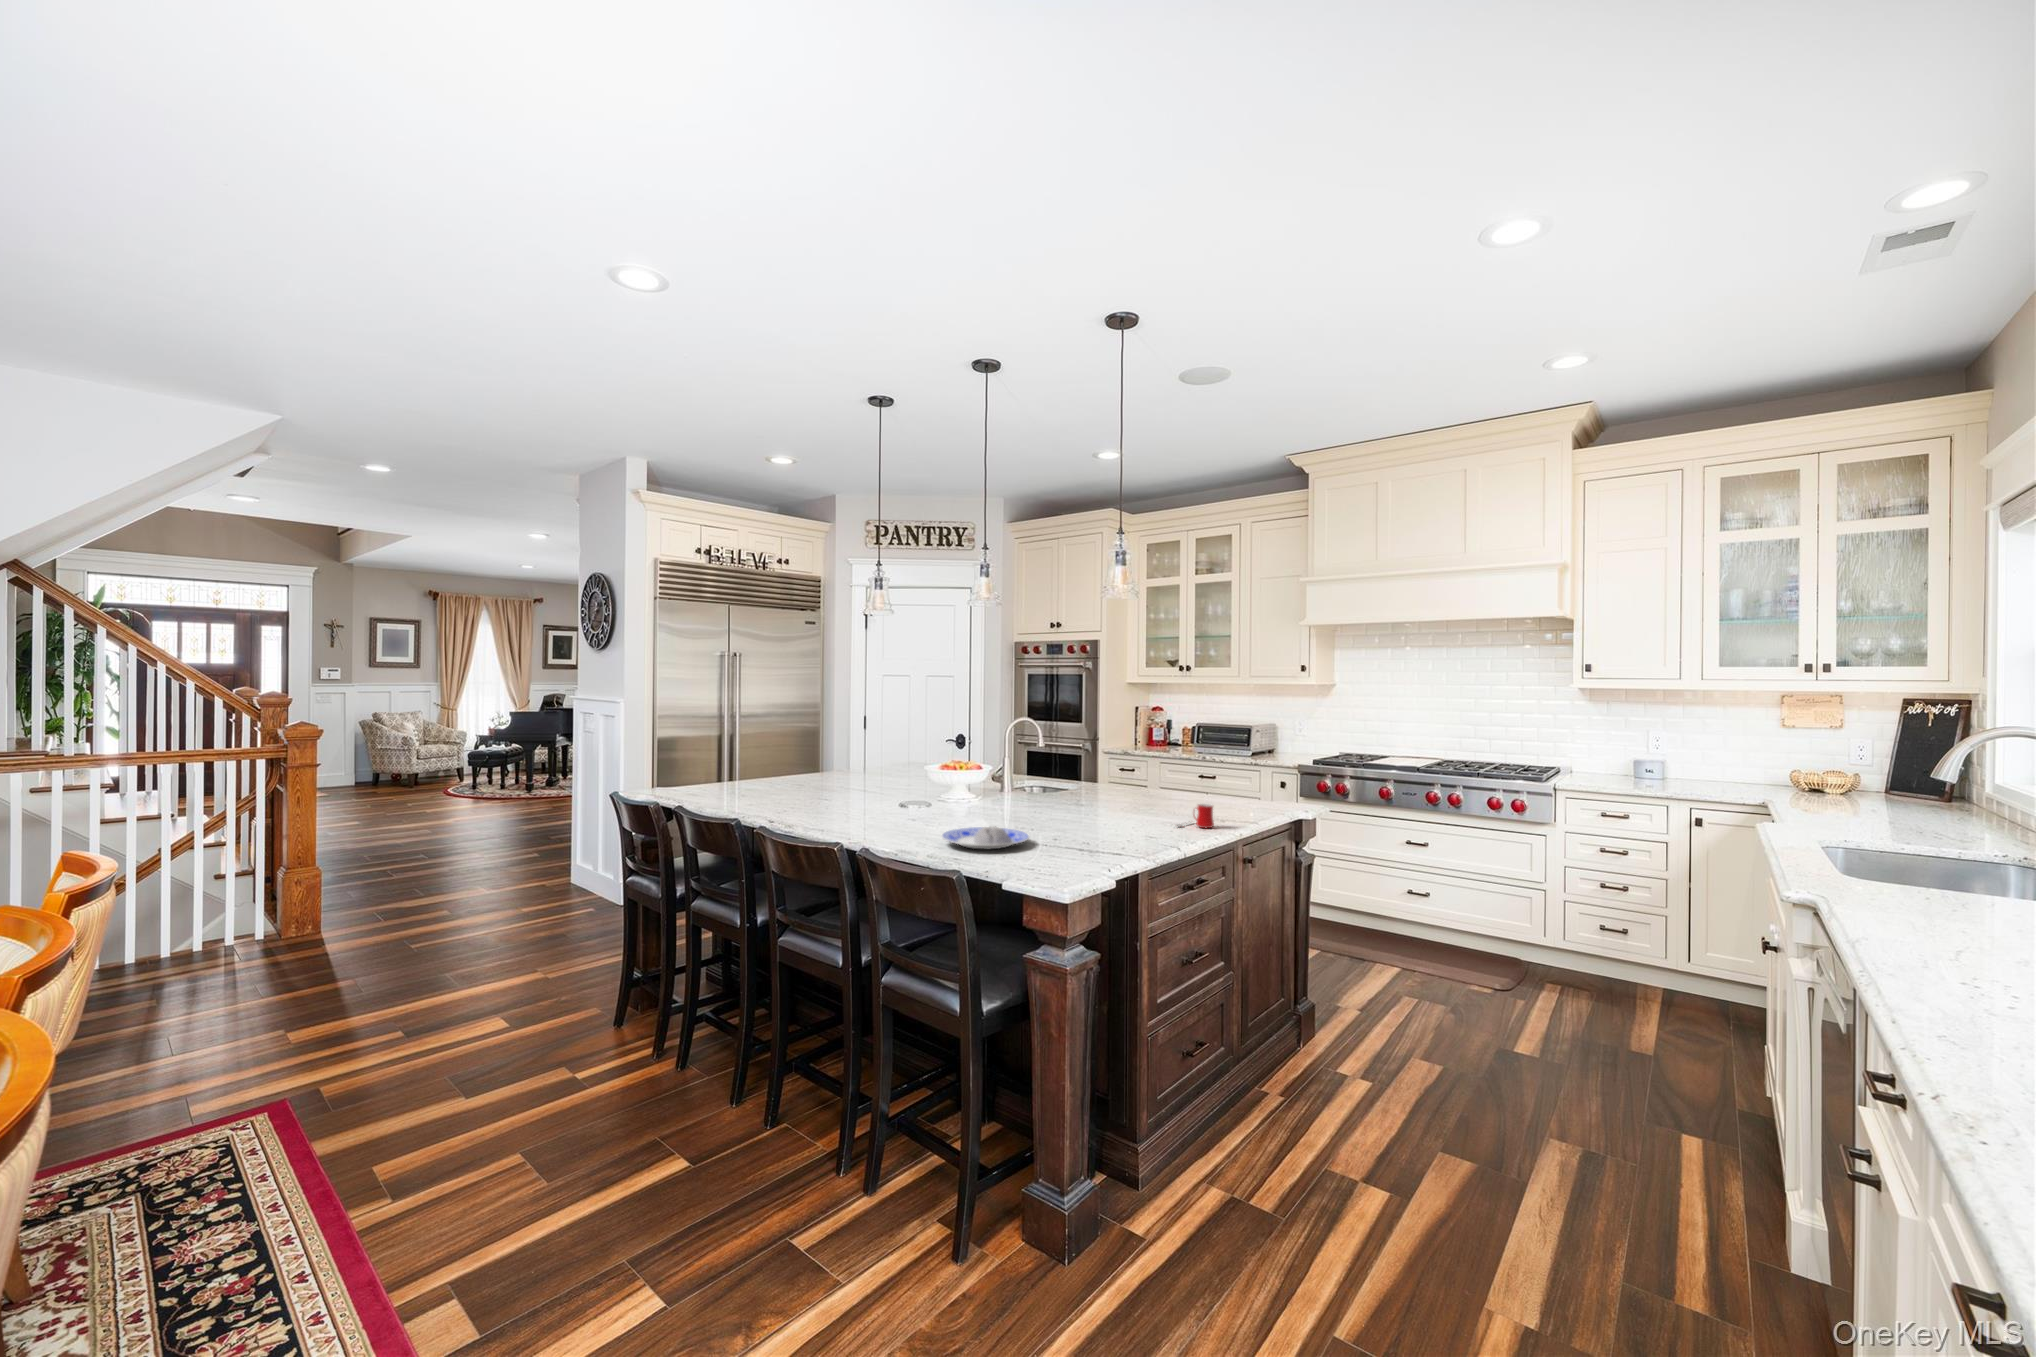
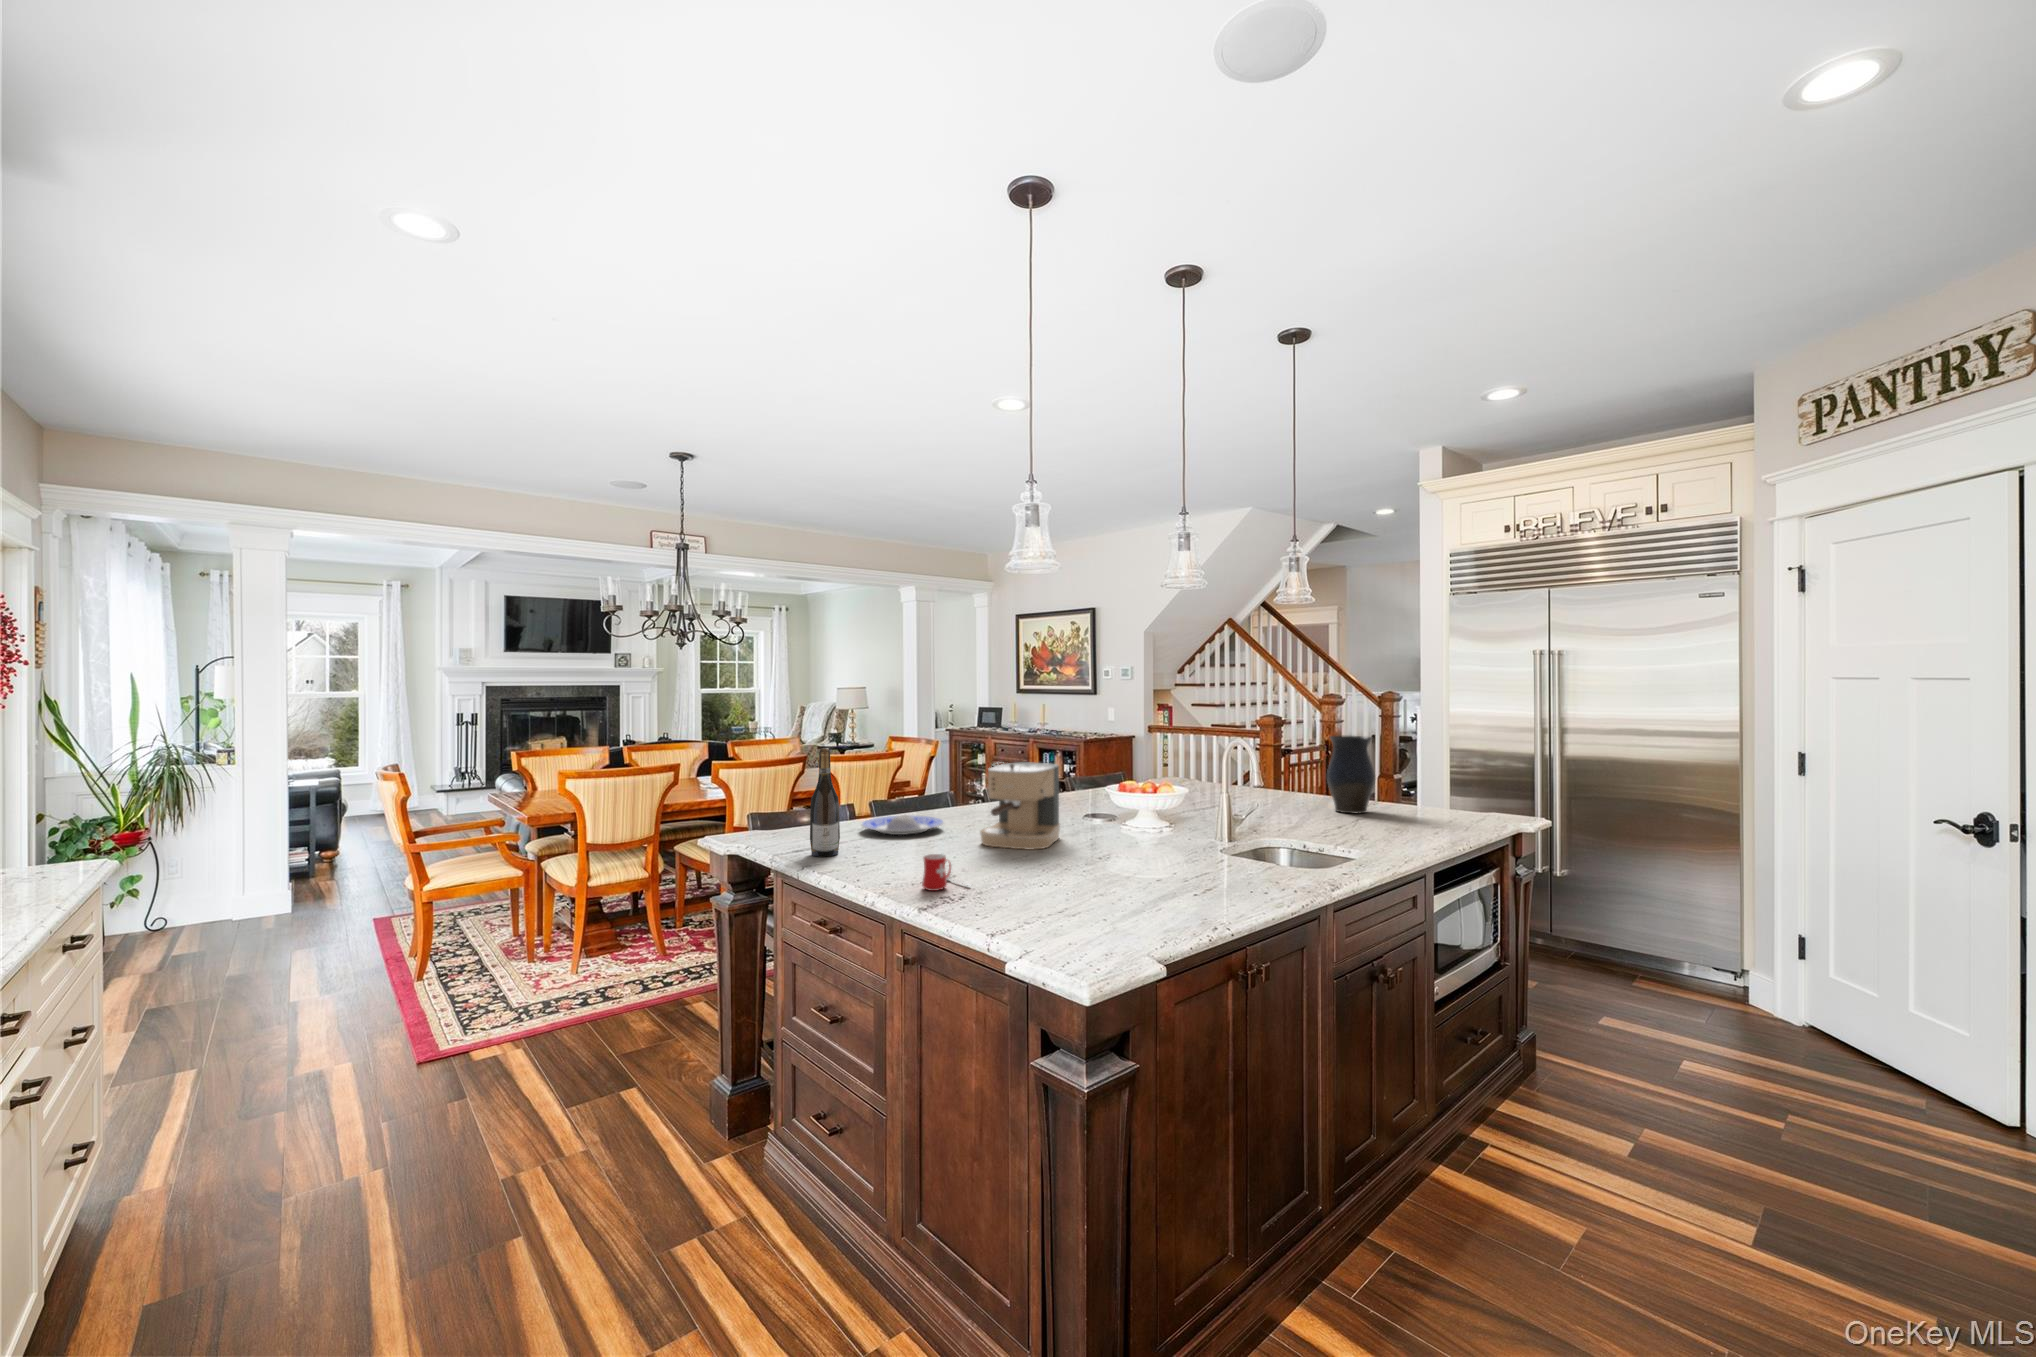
vase: none [855,720,890,779] -> present [1327,736,1375,814]
wine bottle: none [1107,749,1135,855] -> present [810,748,840,857]
coffee maker: none [986,751,1084,826] -> present [980,762,1060,850]

